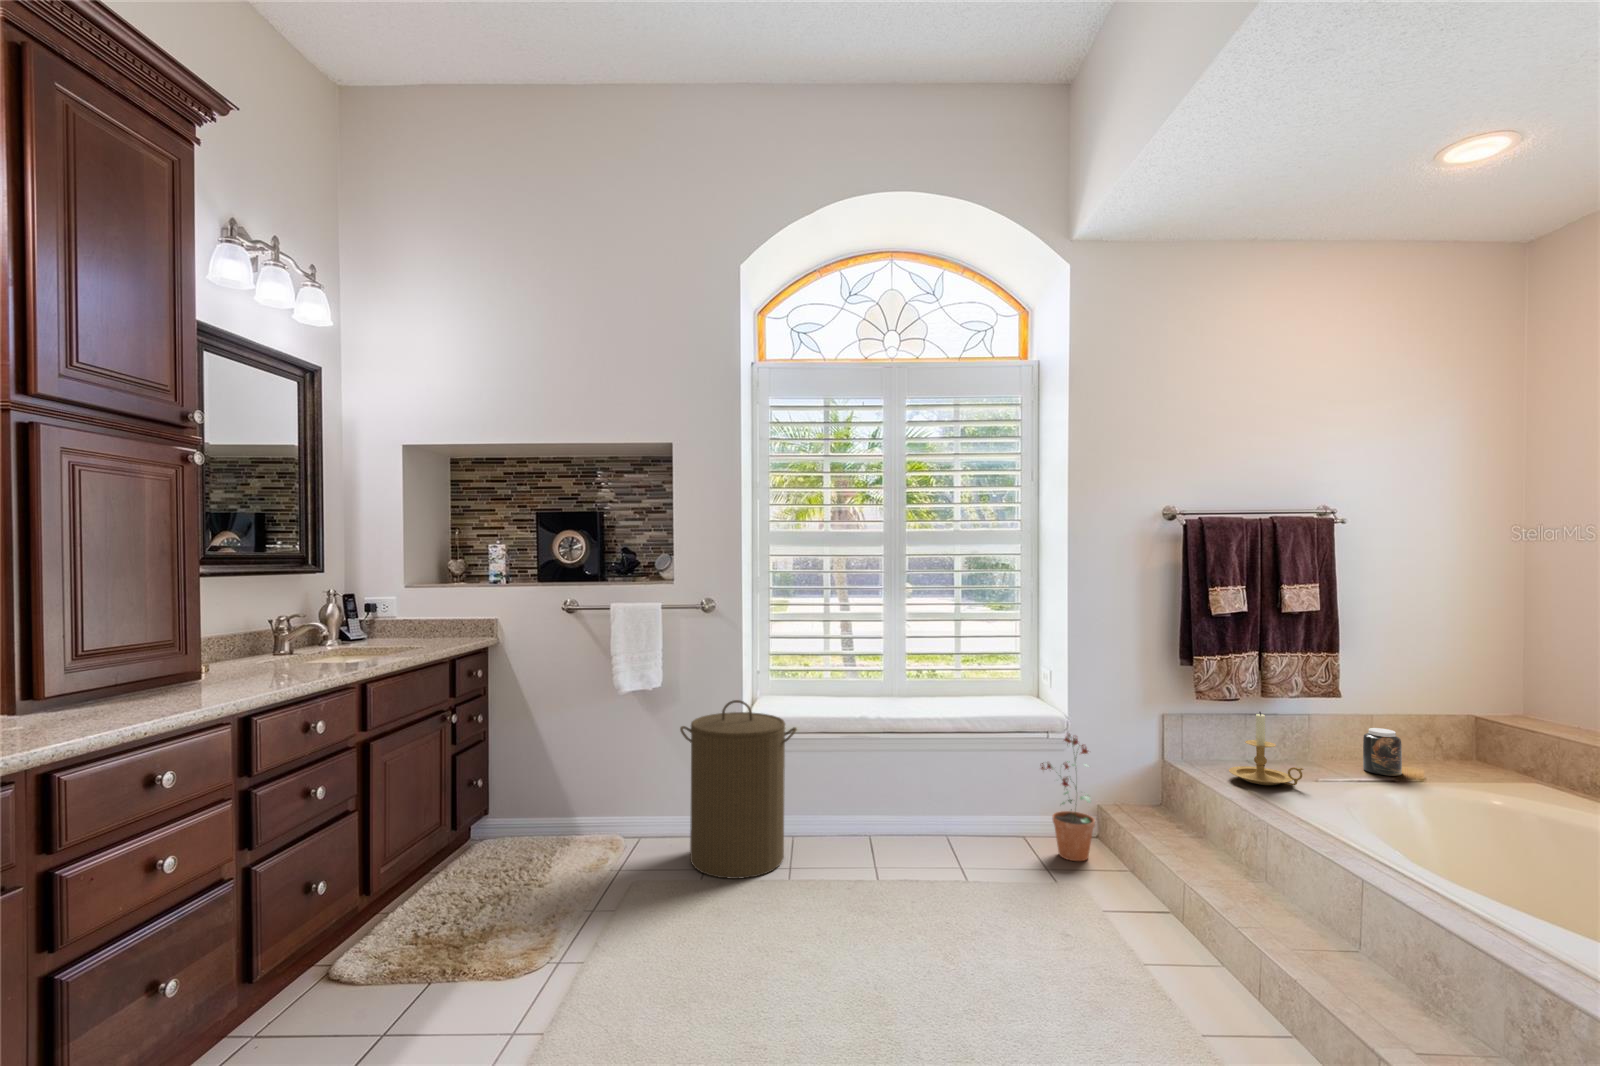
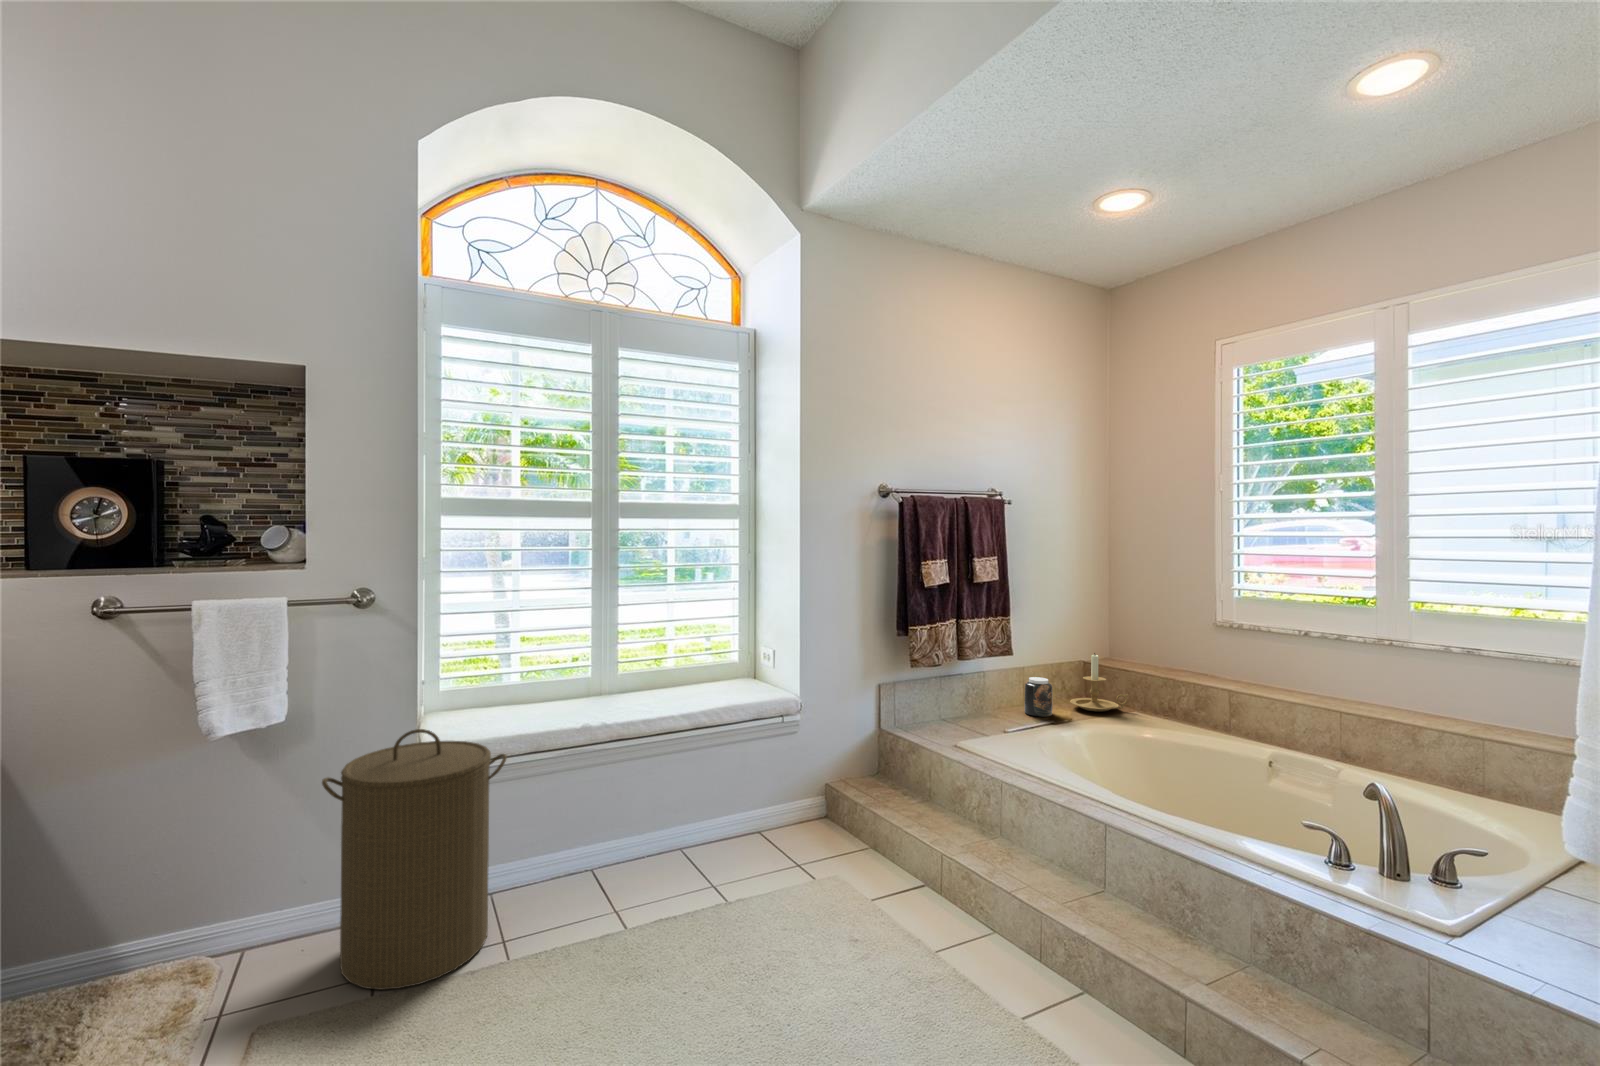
candle holder: present [1229,712,1304,785] -> present [1070,653,1128,712]
potted plant: present [1041,733,1095,861] -> none [773,714,836,846]

